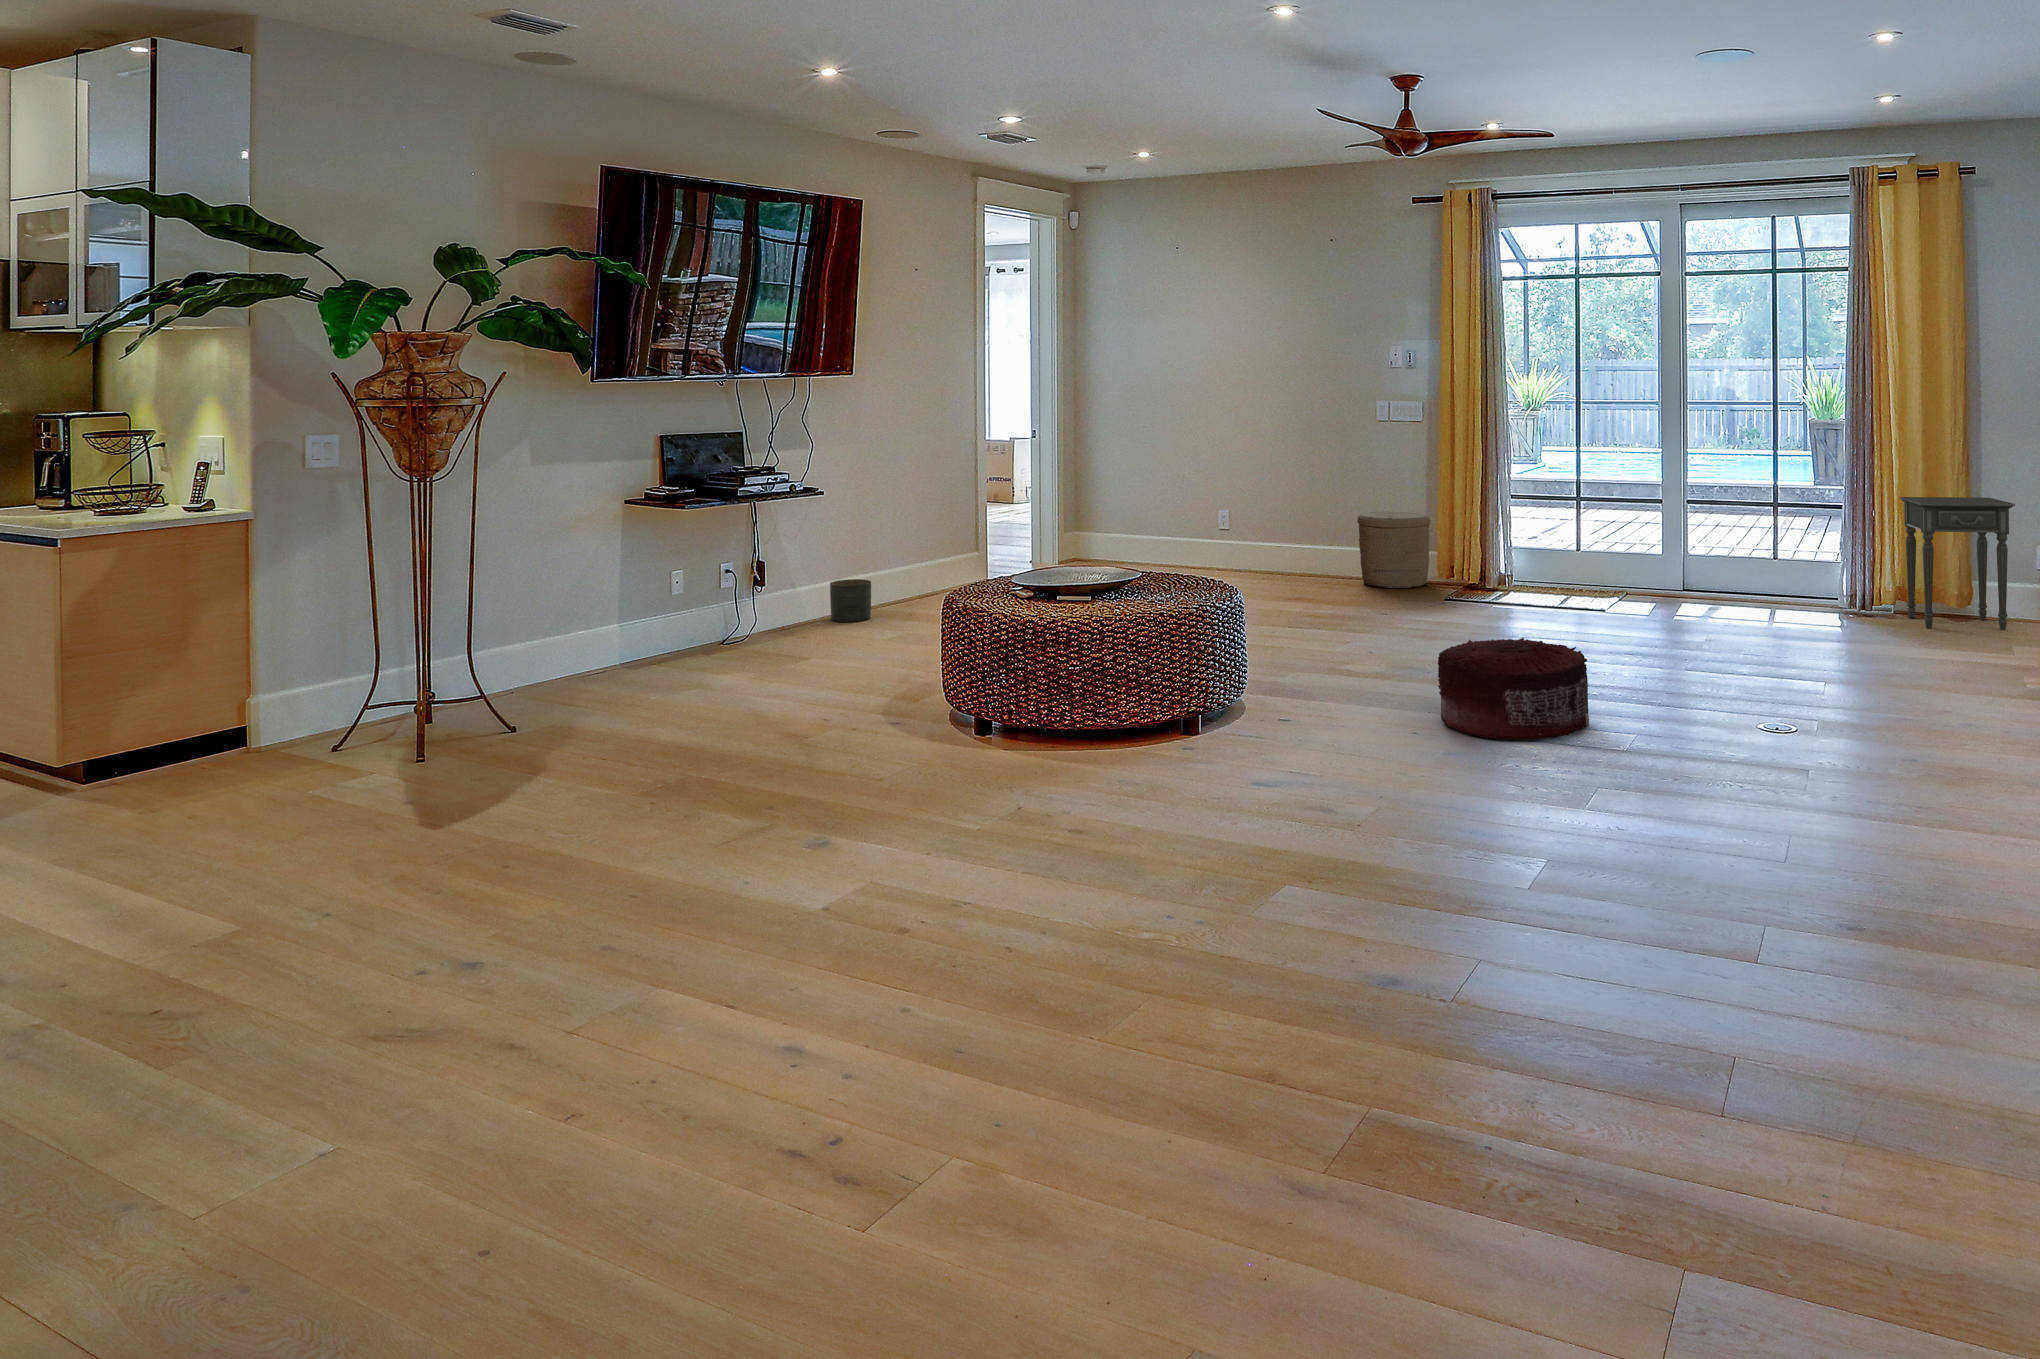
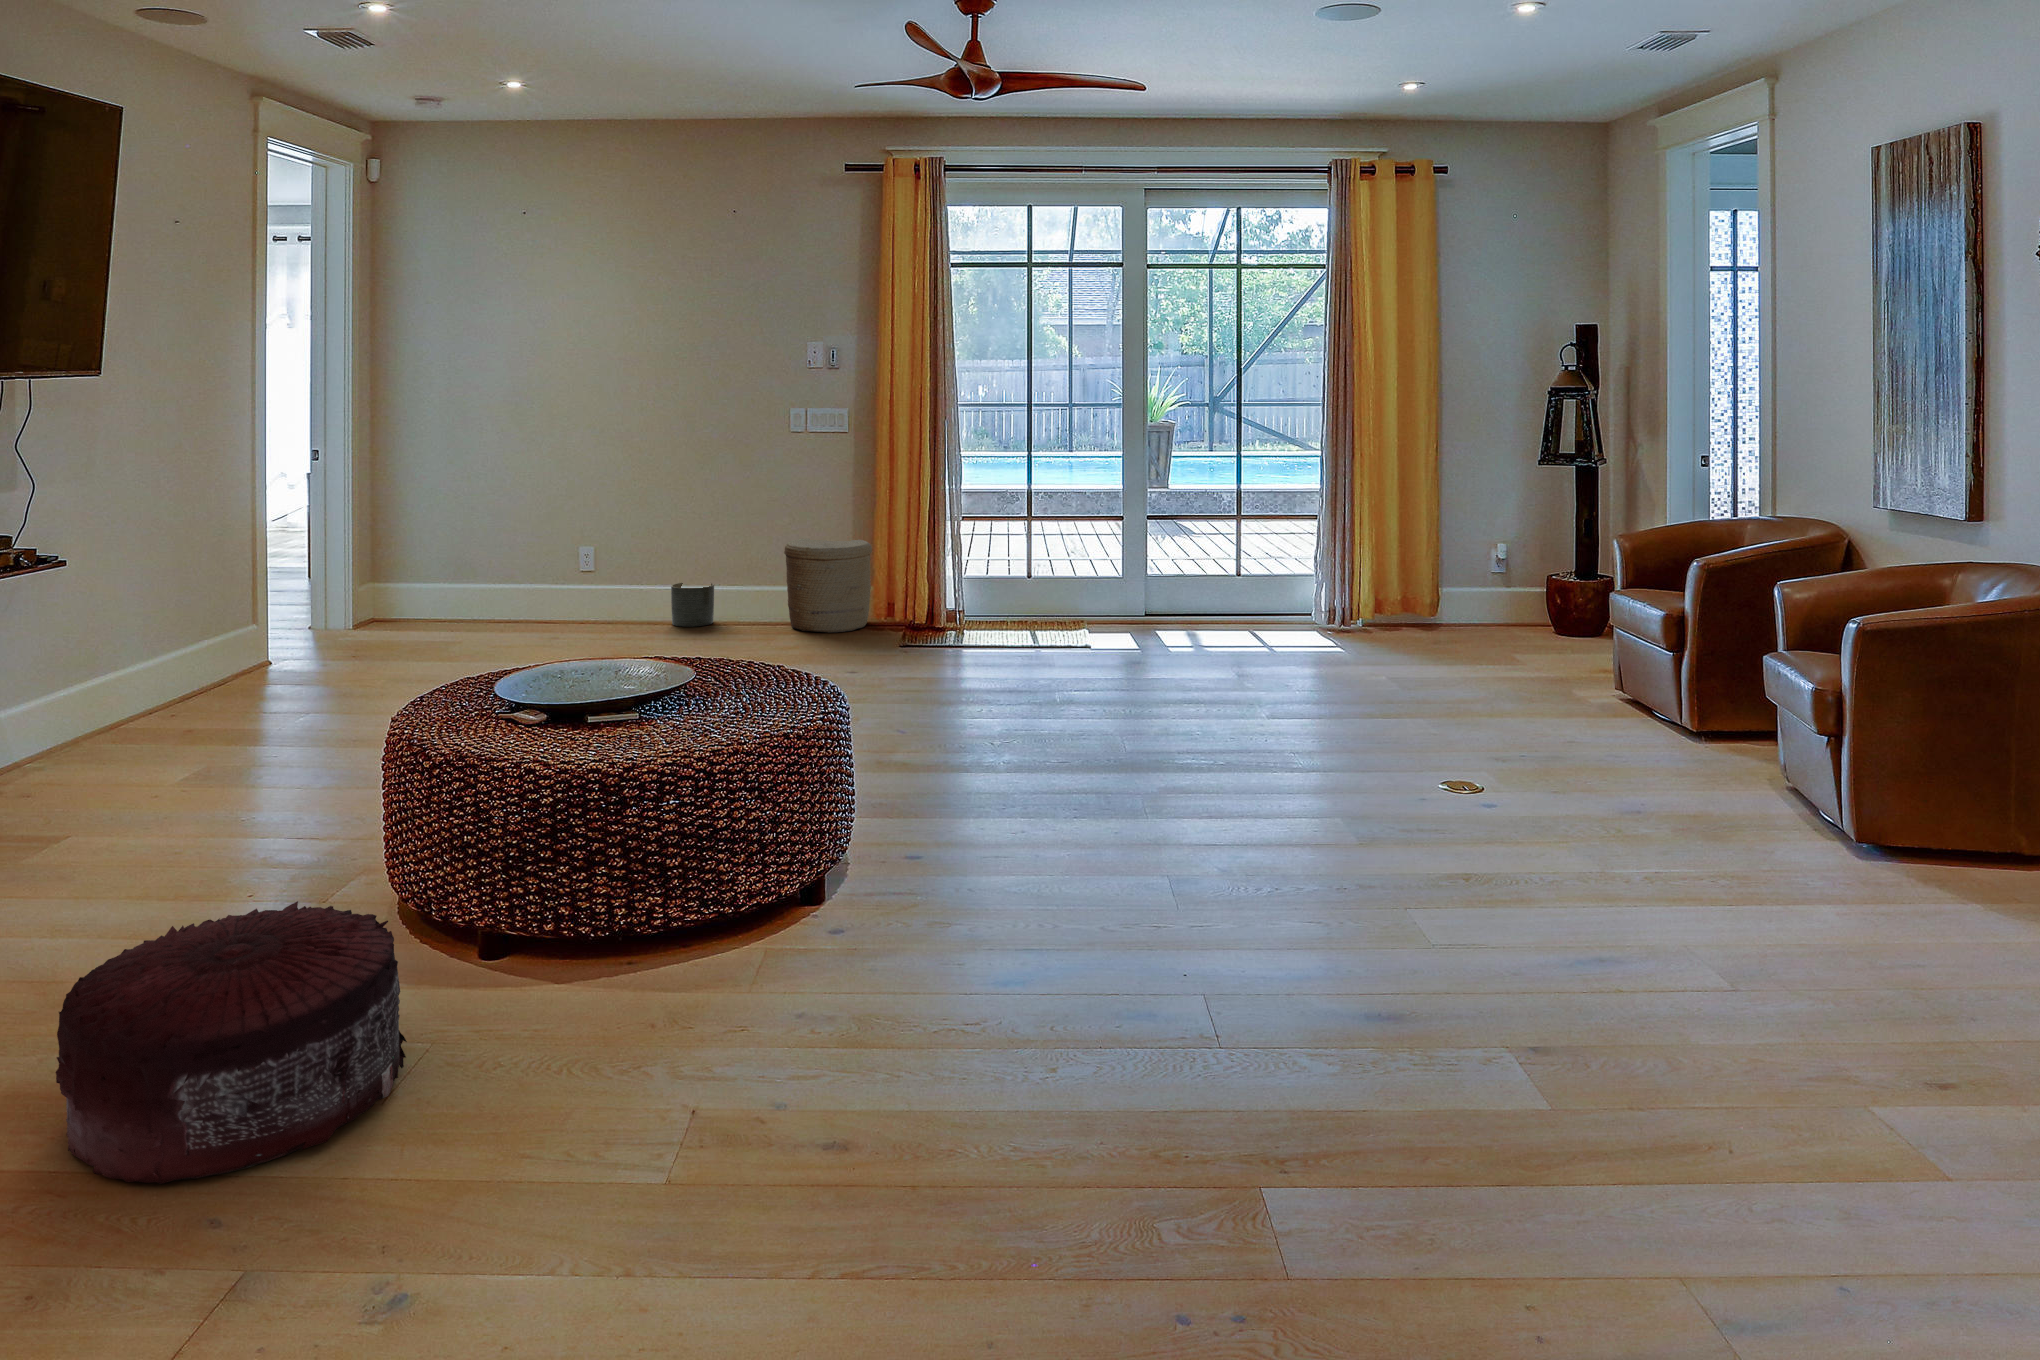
side table: present [1900,497,2015,630] -> none [1378,500,1494,638]
planter: present [830,579,871,622] -> present [671,583,714,627]
pouf: present [1438,638,1589,740] -> present [55,901,407,1184]

